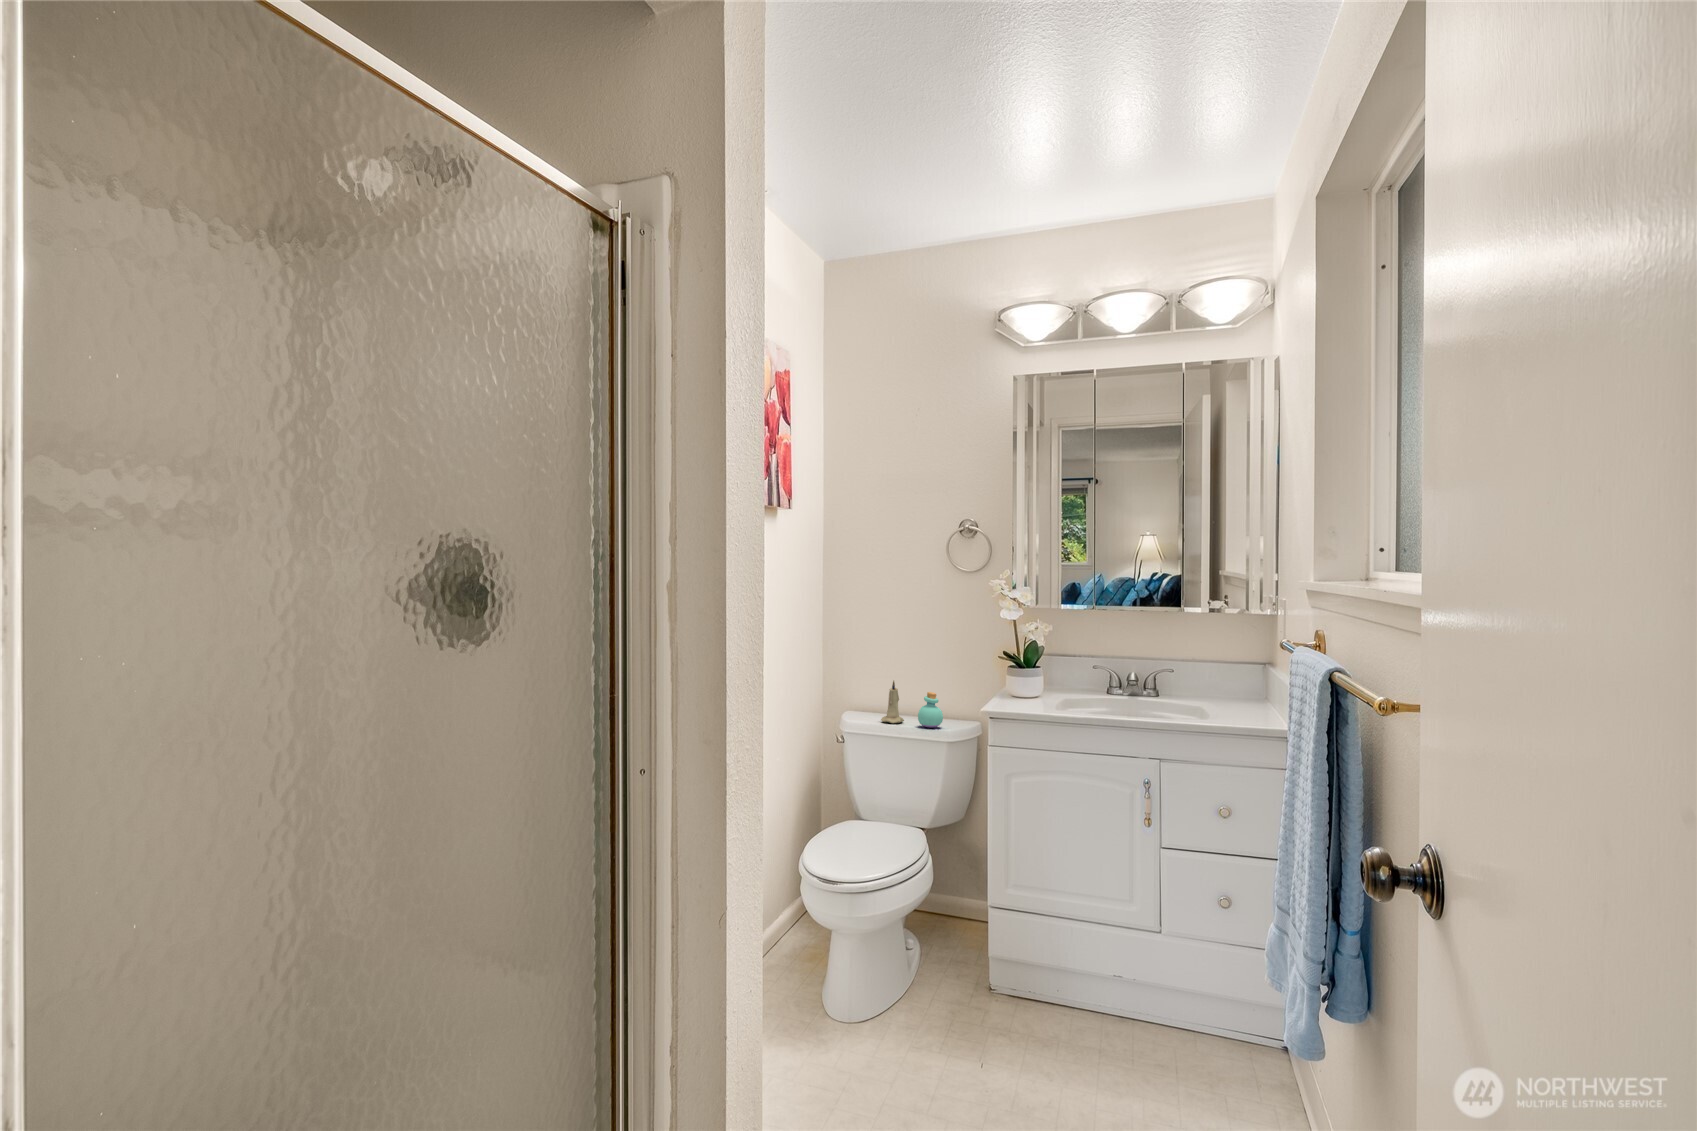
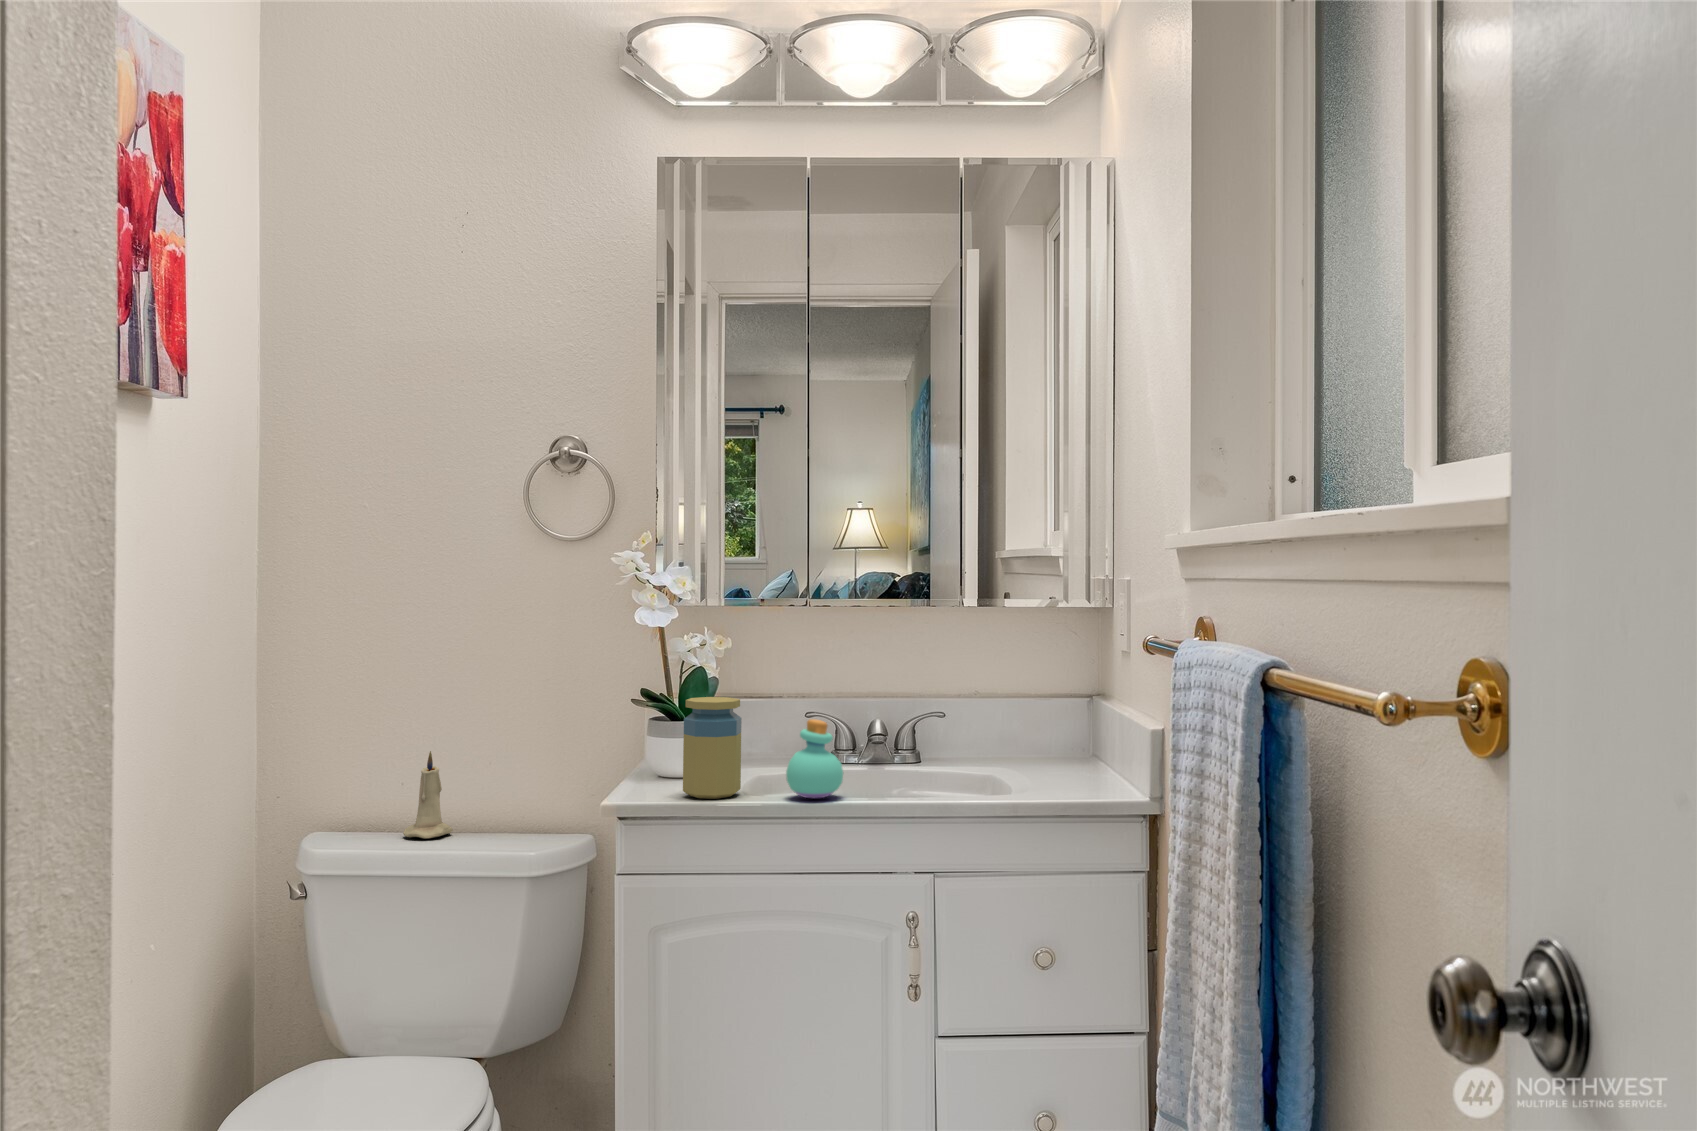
jar: none [1025,659,1056,711] -> present [683,697,741,799]
perfume bottle: present [918,692,943,728] -> present [786,719,843,798]

